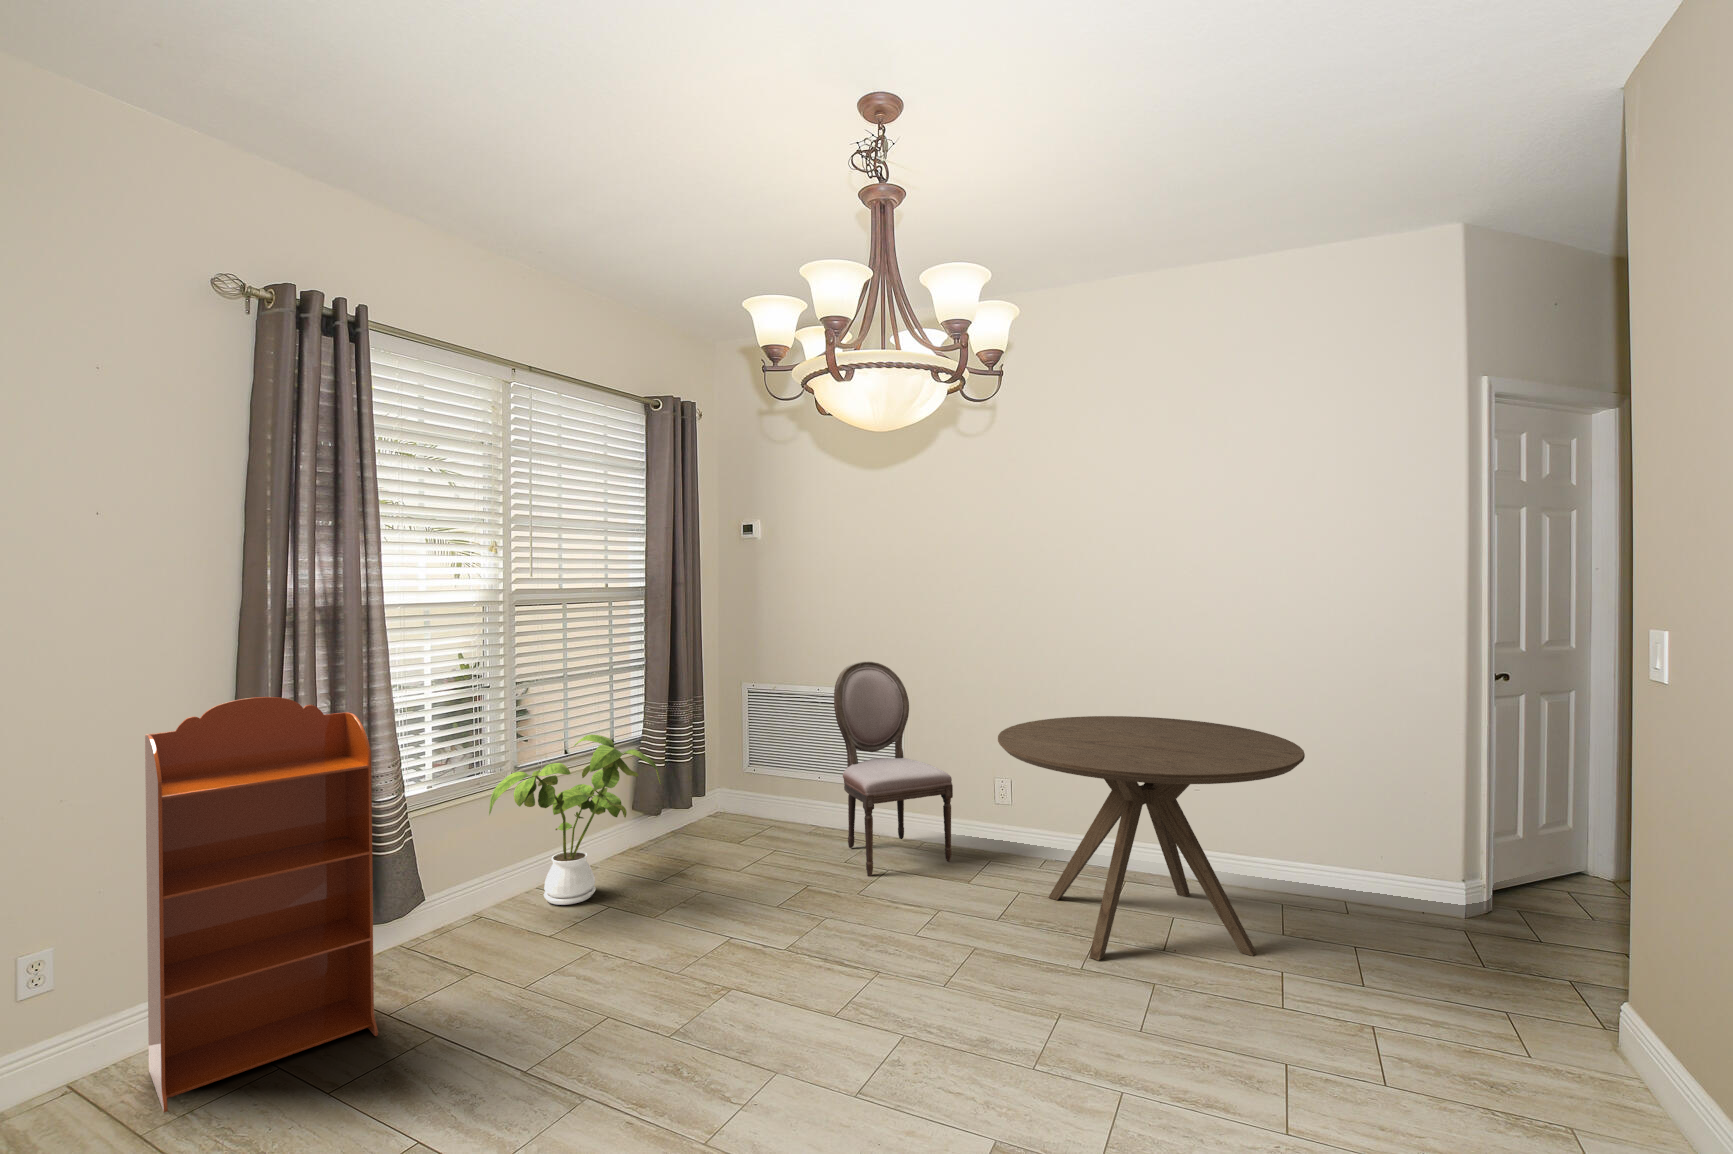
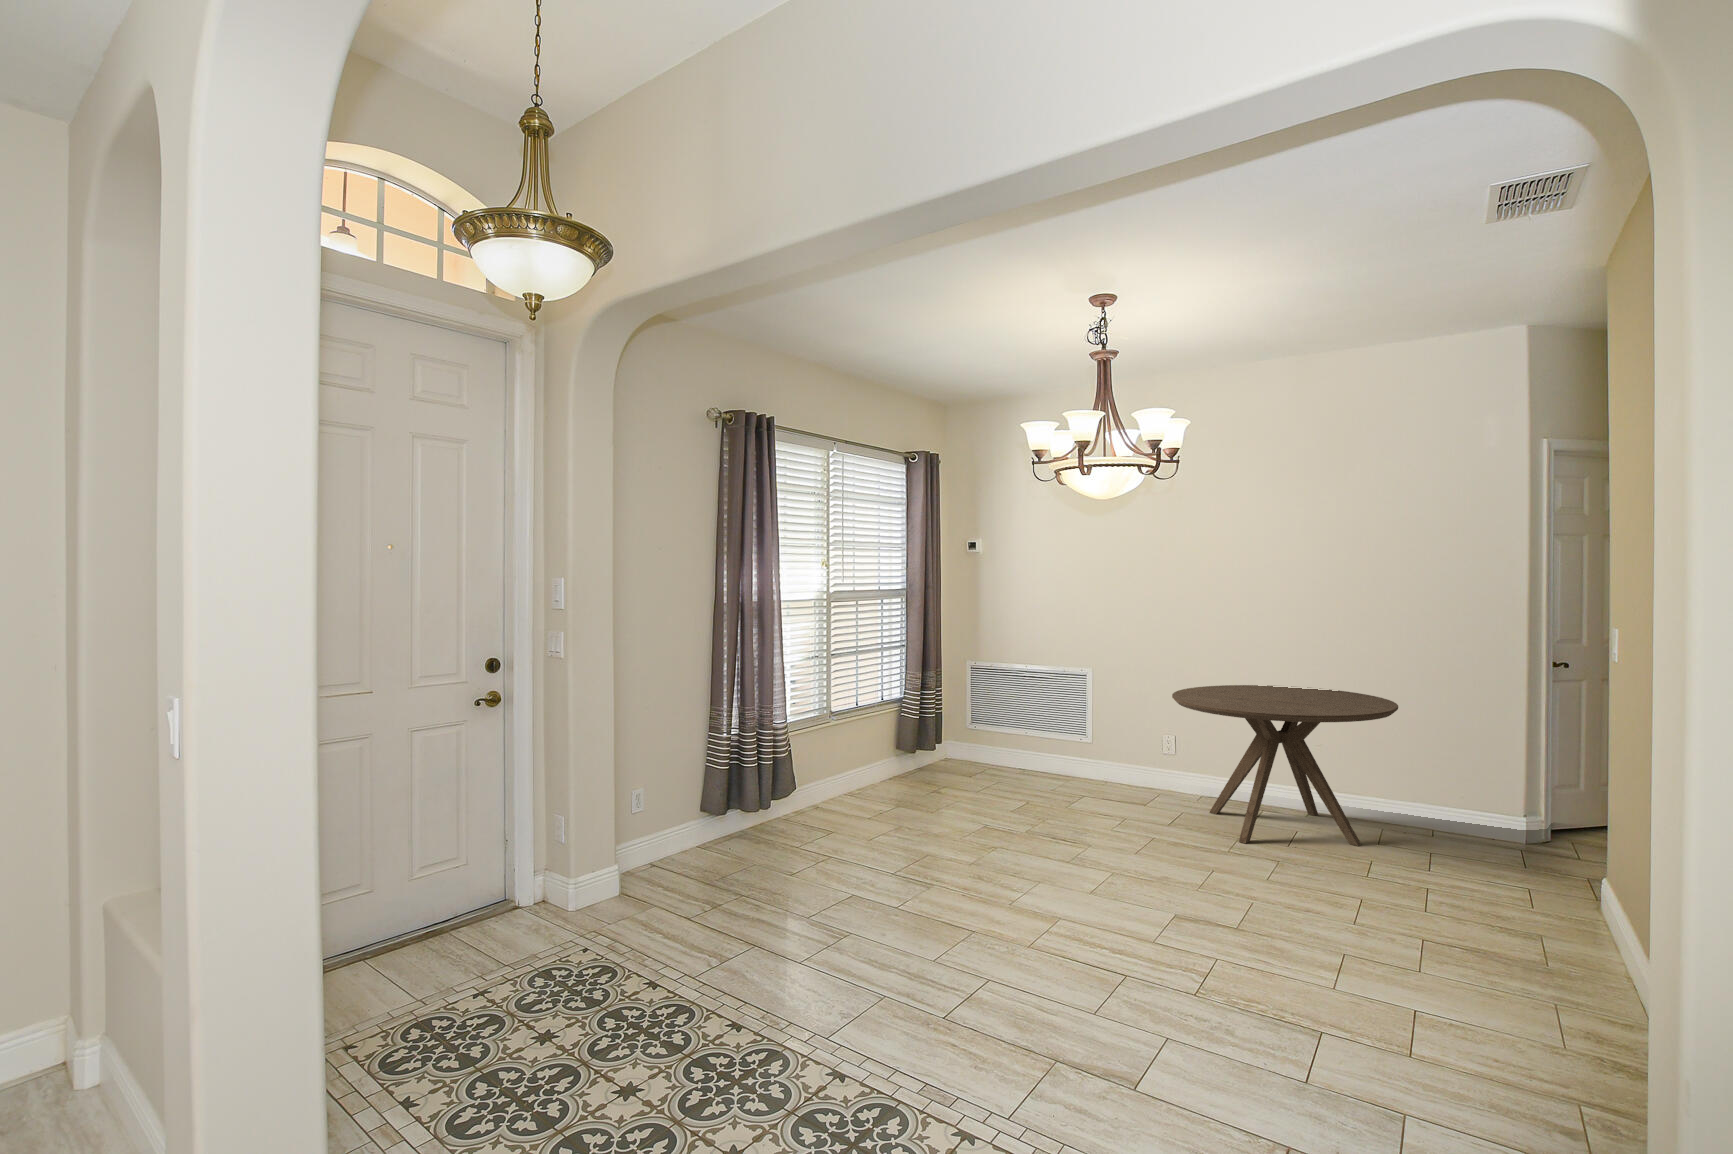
dining chair: present [834,661,953,876] -> none [1043,645,1135,797]
bookcase: present [145,697,378,1112] -> none [682,655,797,875]
house plant: present [489,735,661,905] -> none [822,689,932,803]

